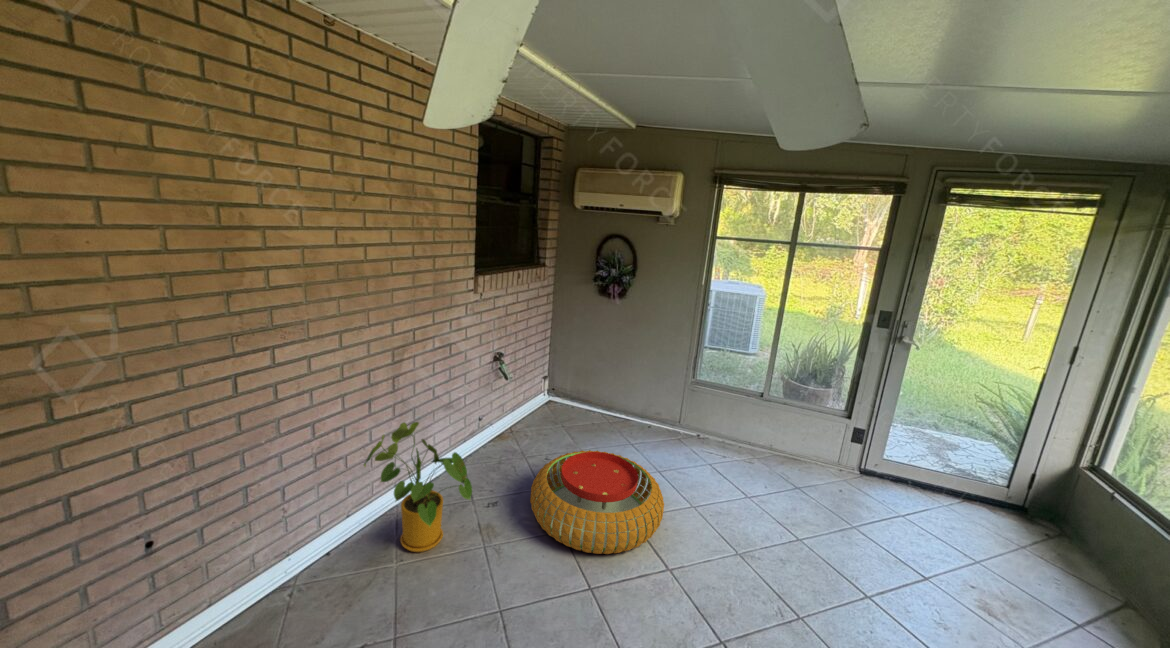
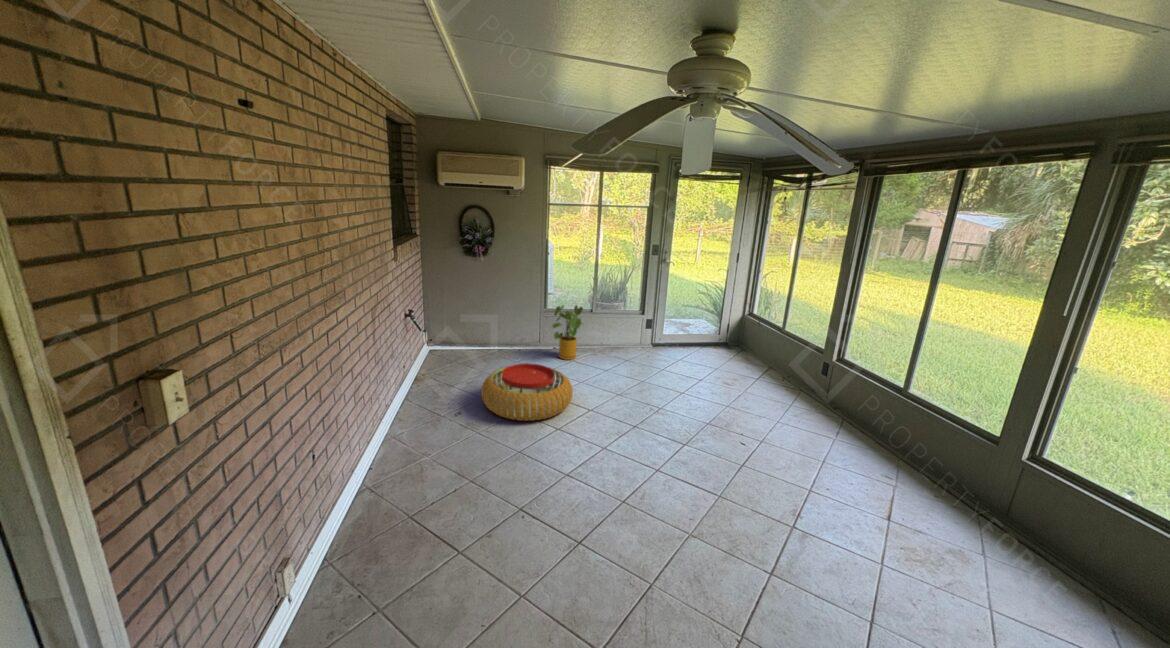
house plant: present [364,422,472,552] -> present [552,305,583,360]

